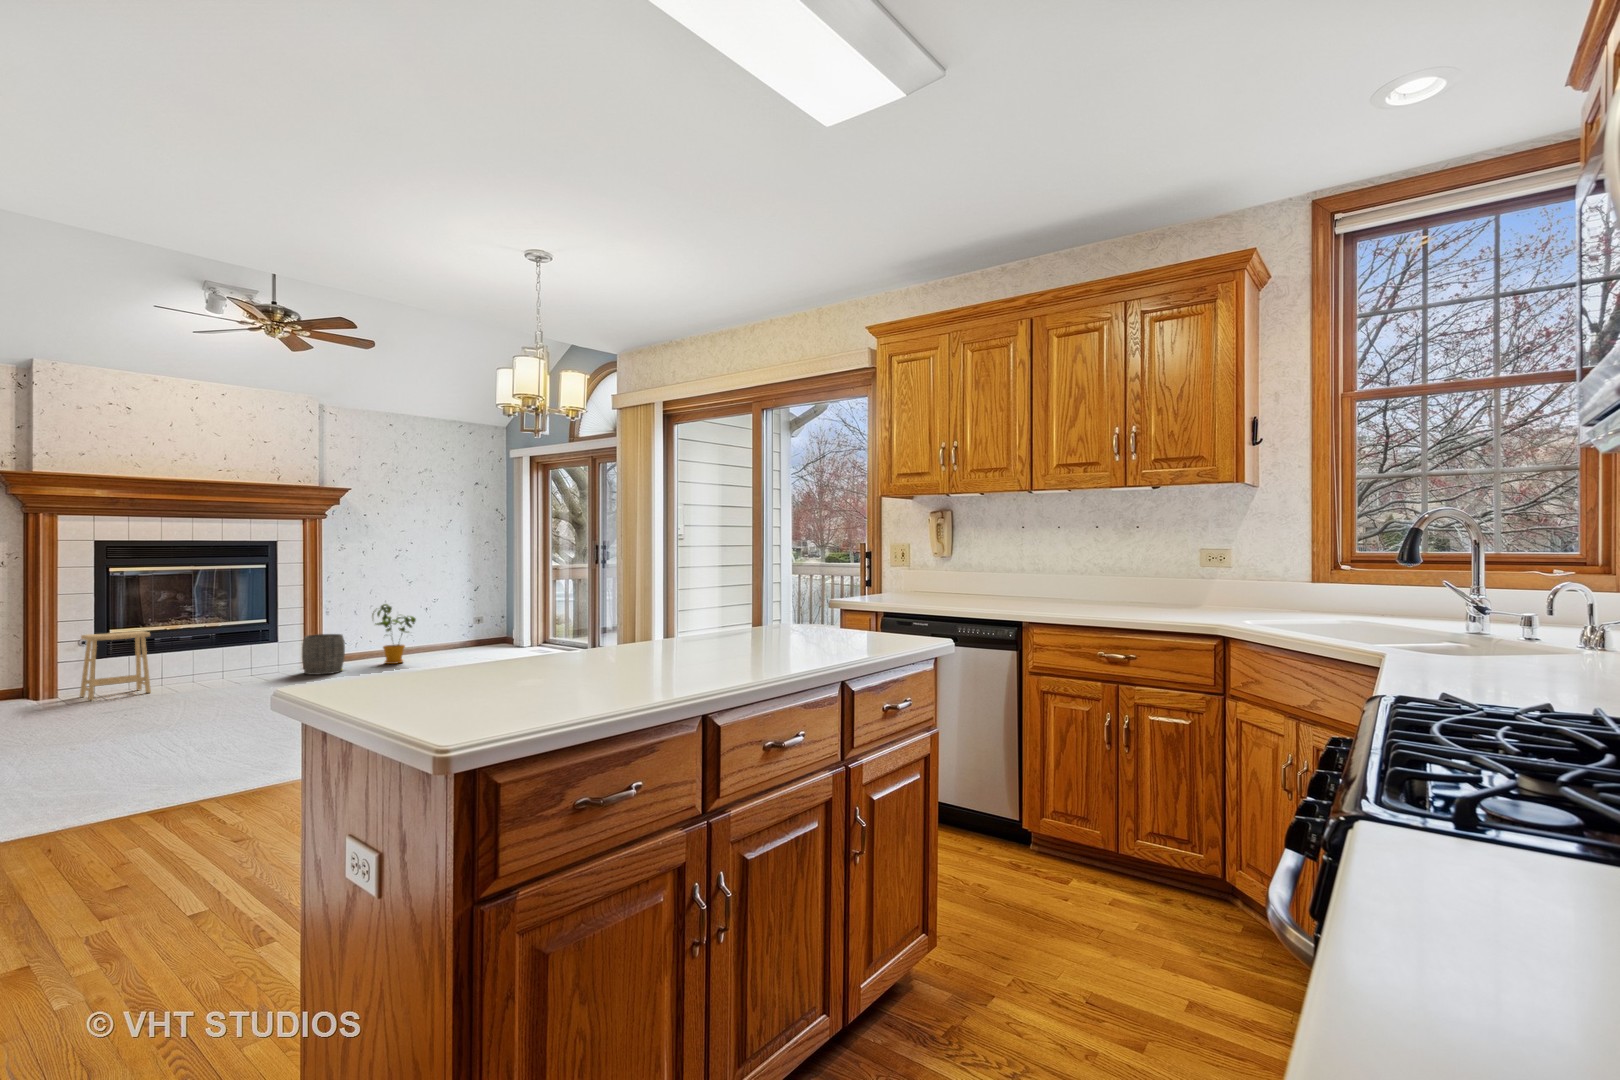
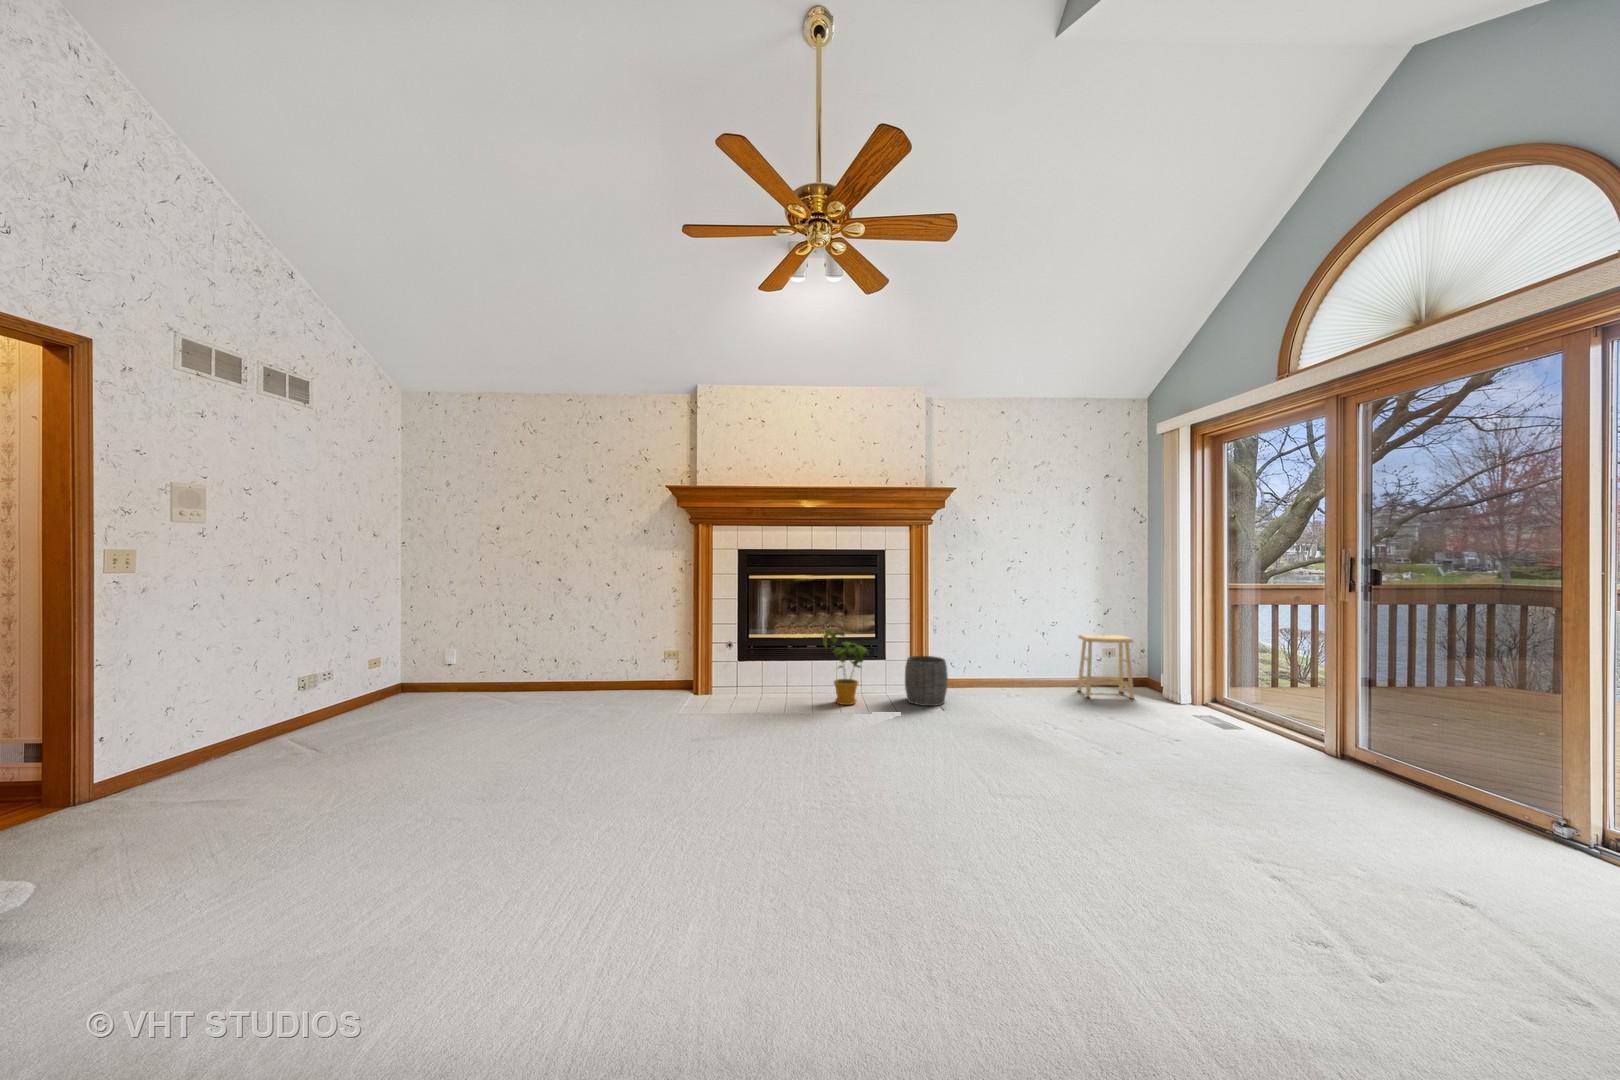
house plant: present [372,604,416,664] -> present [823,629,869,705]
footstool: present [80,631,151,700] -> present [1077,635,1134,698]

